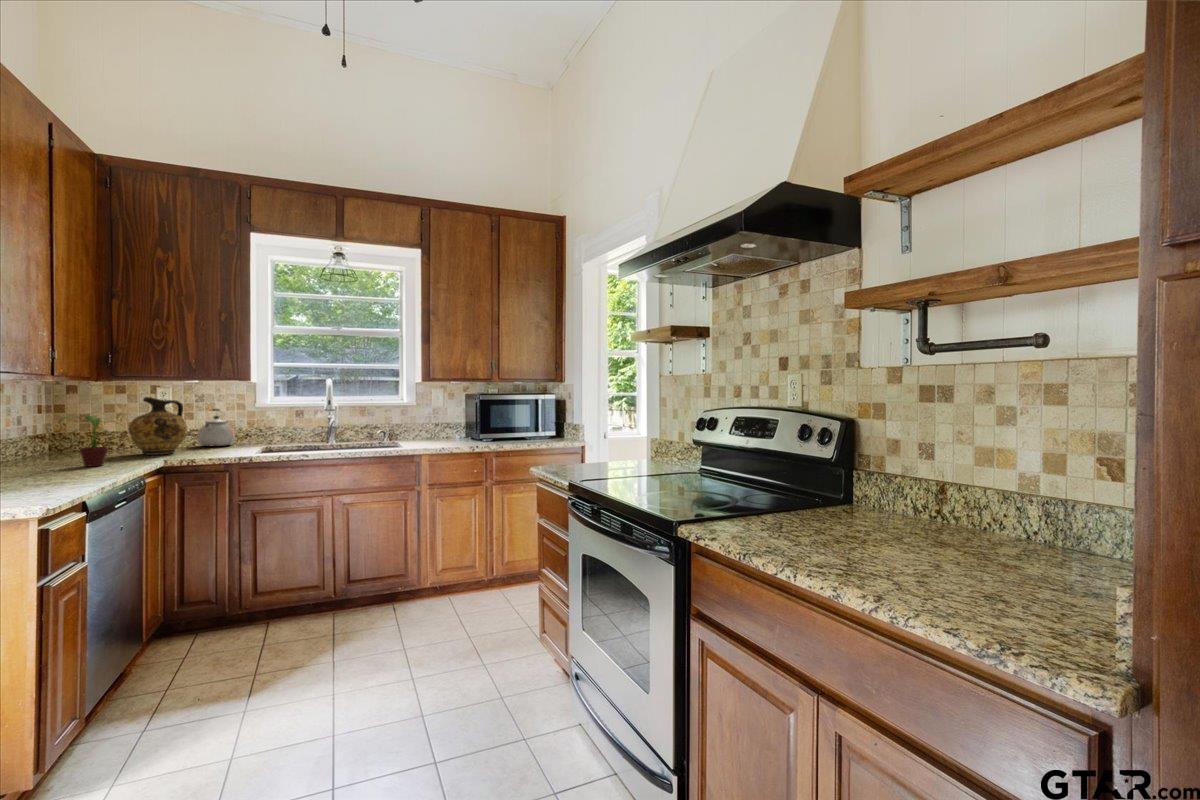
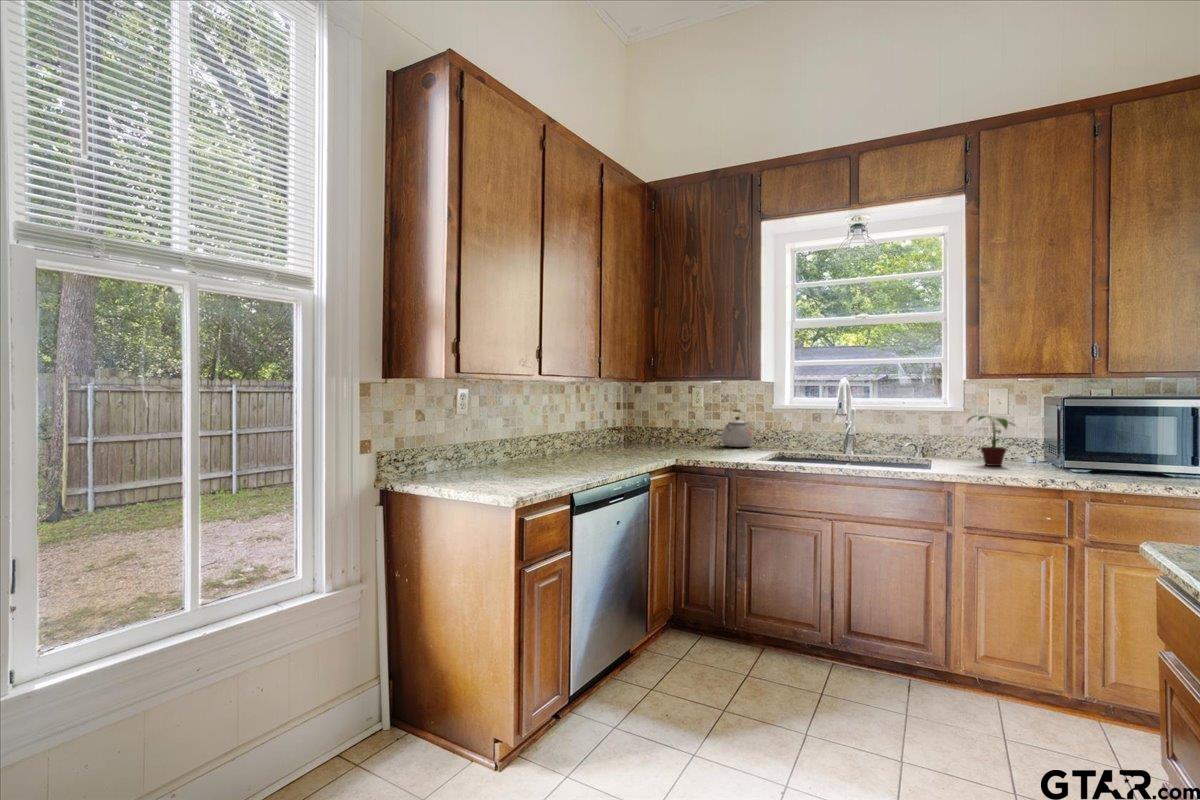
ceramic jug: present [129,397,187,455] -> none [662,398,706,452]
potted plant: present [59,416,108,467] -> present [967,415,1012,466]

